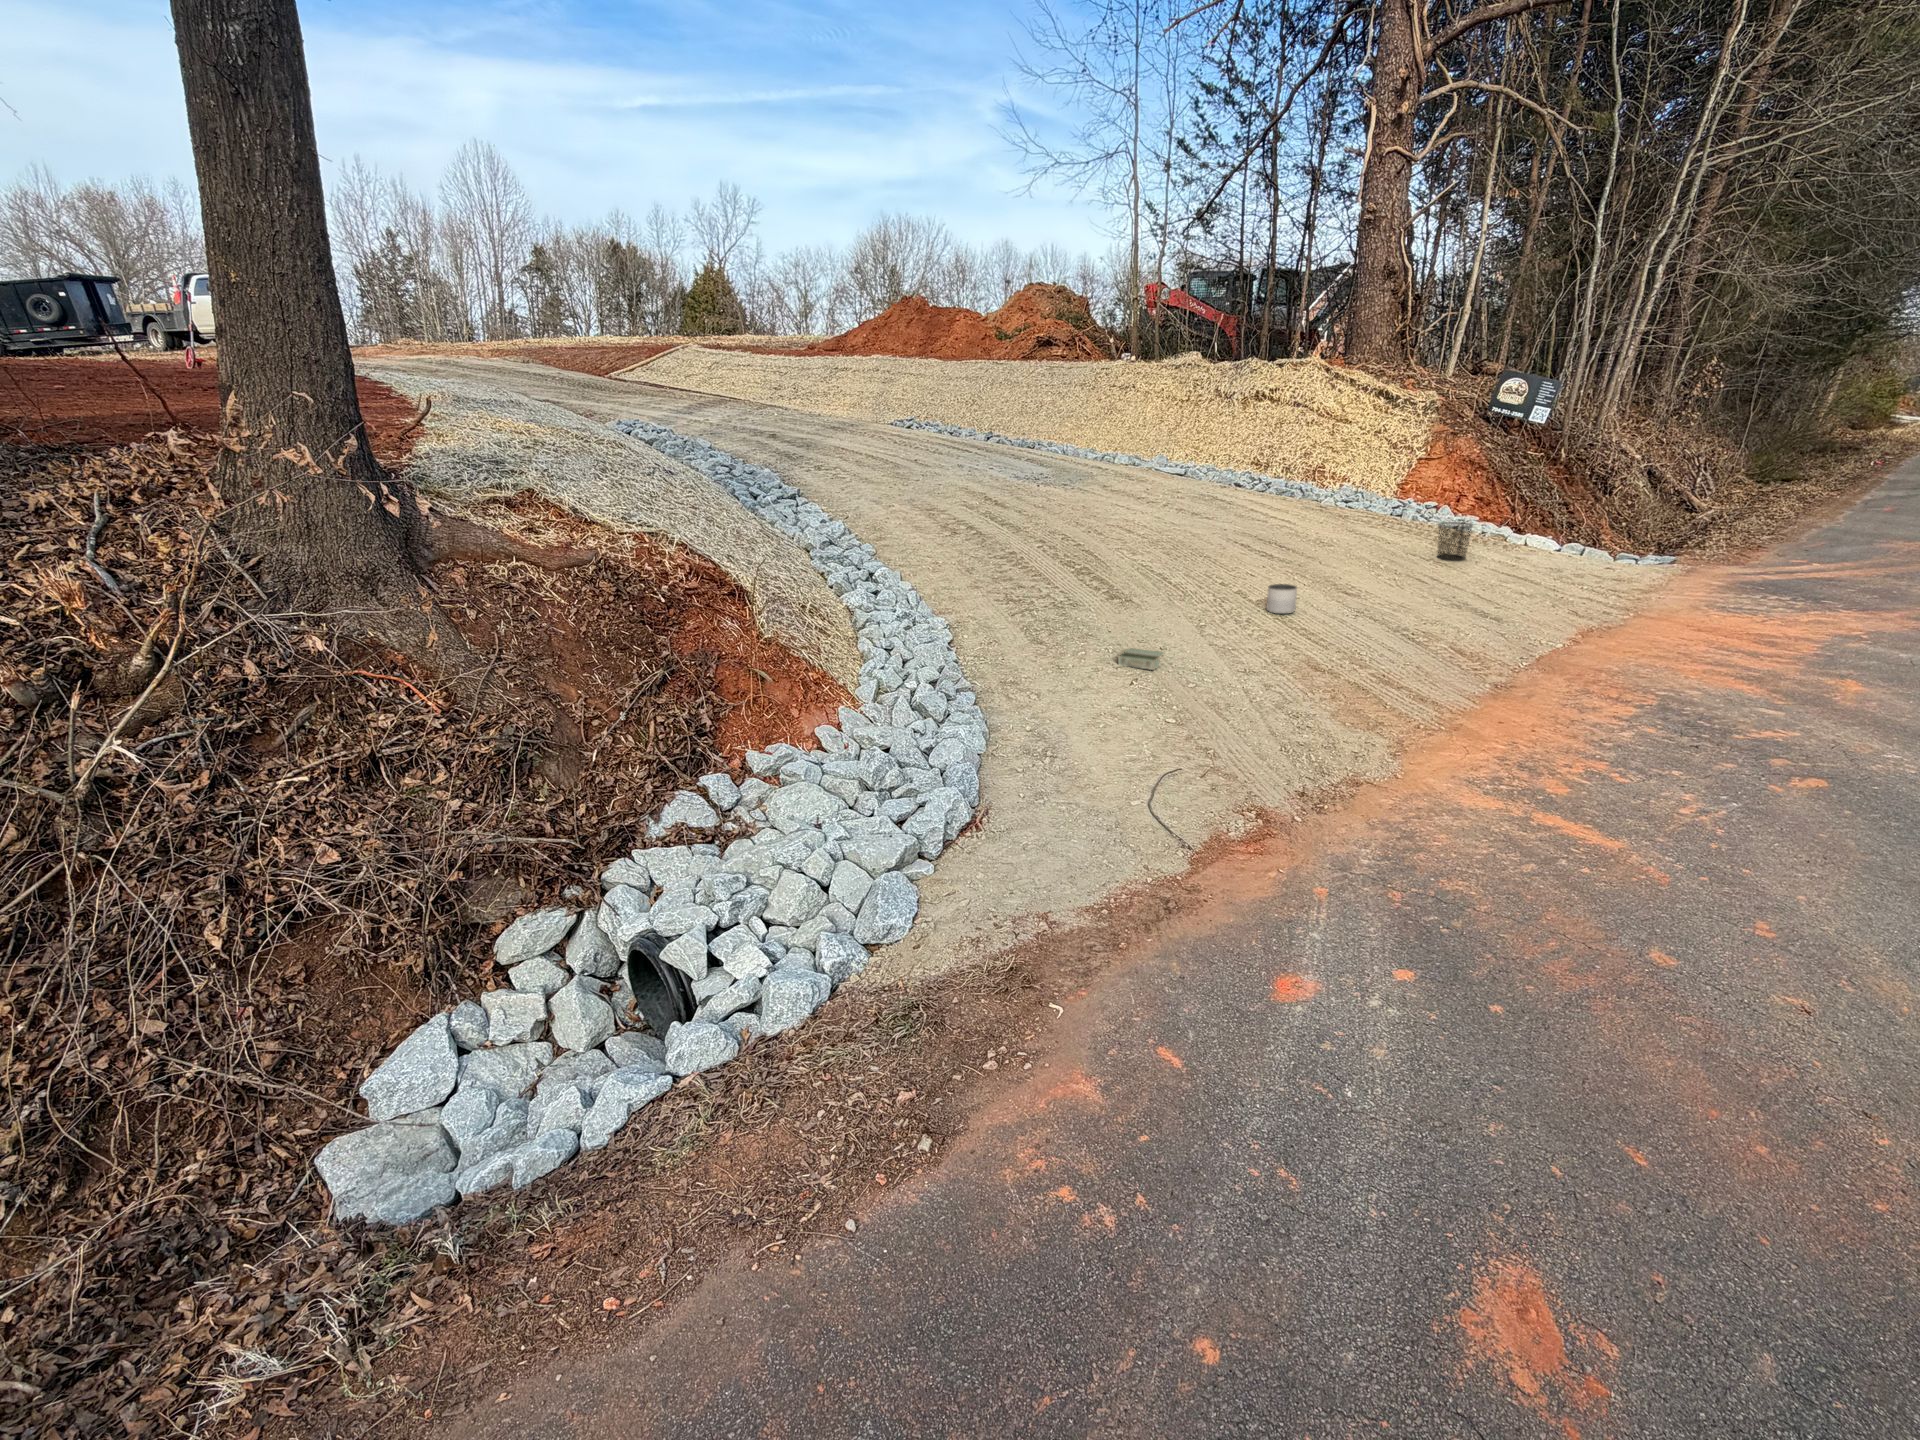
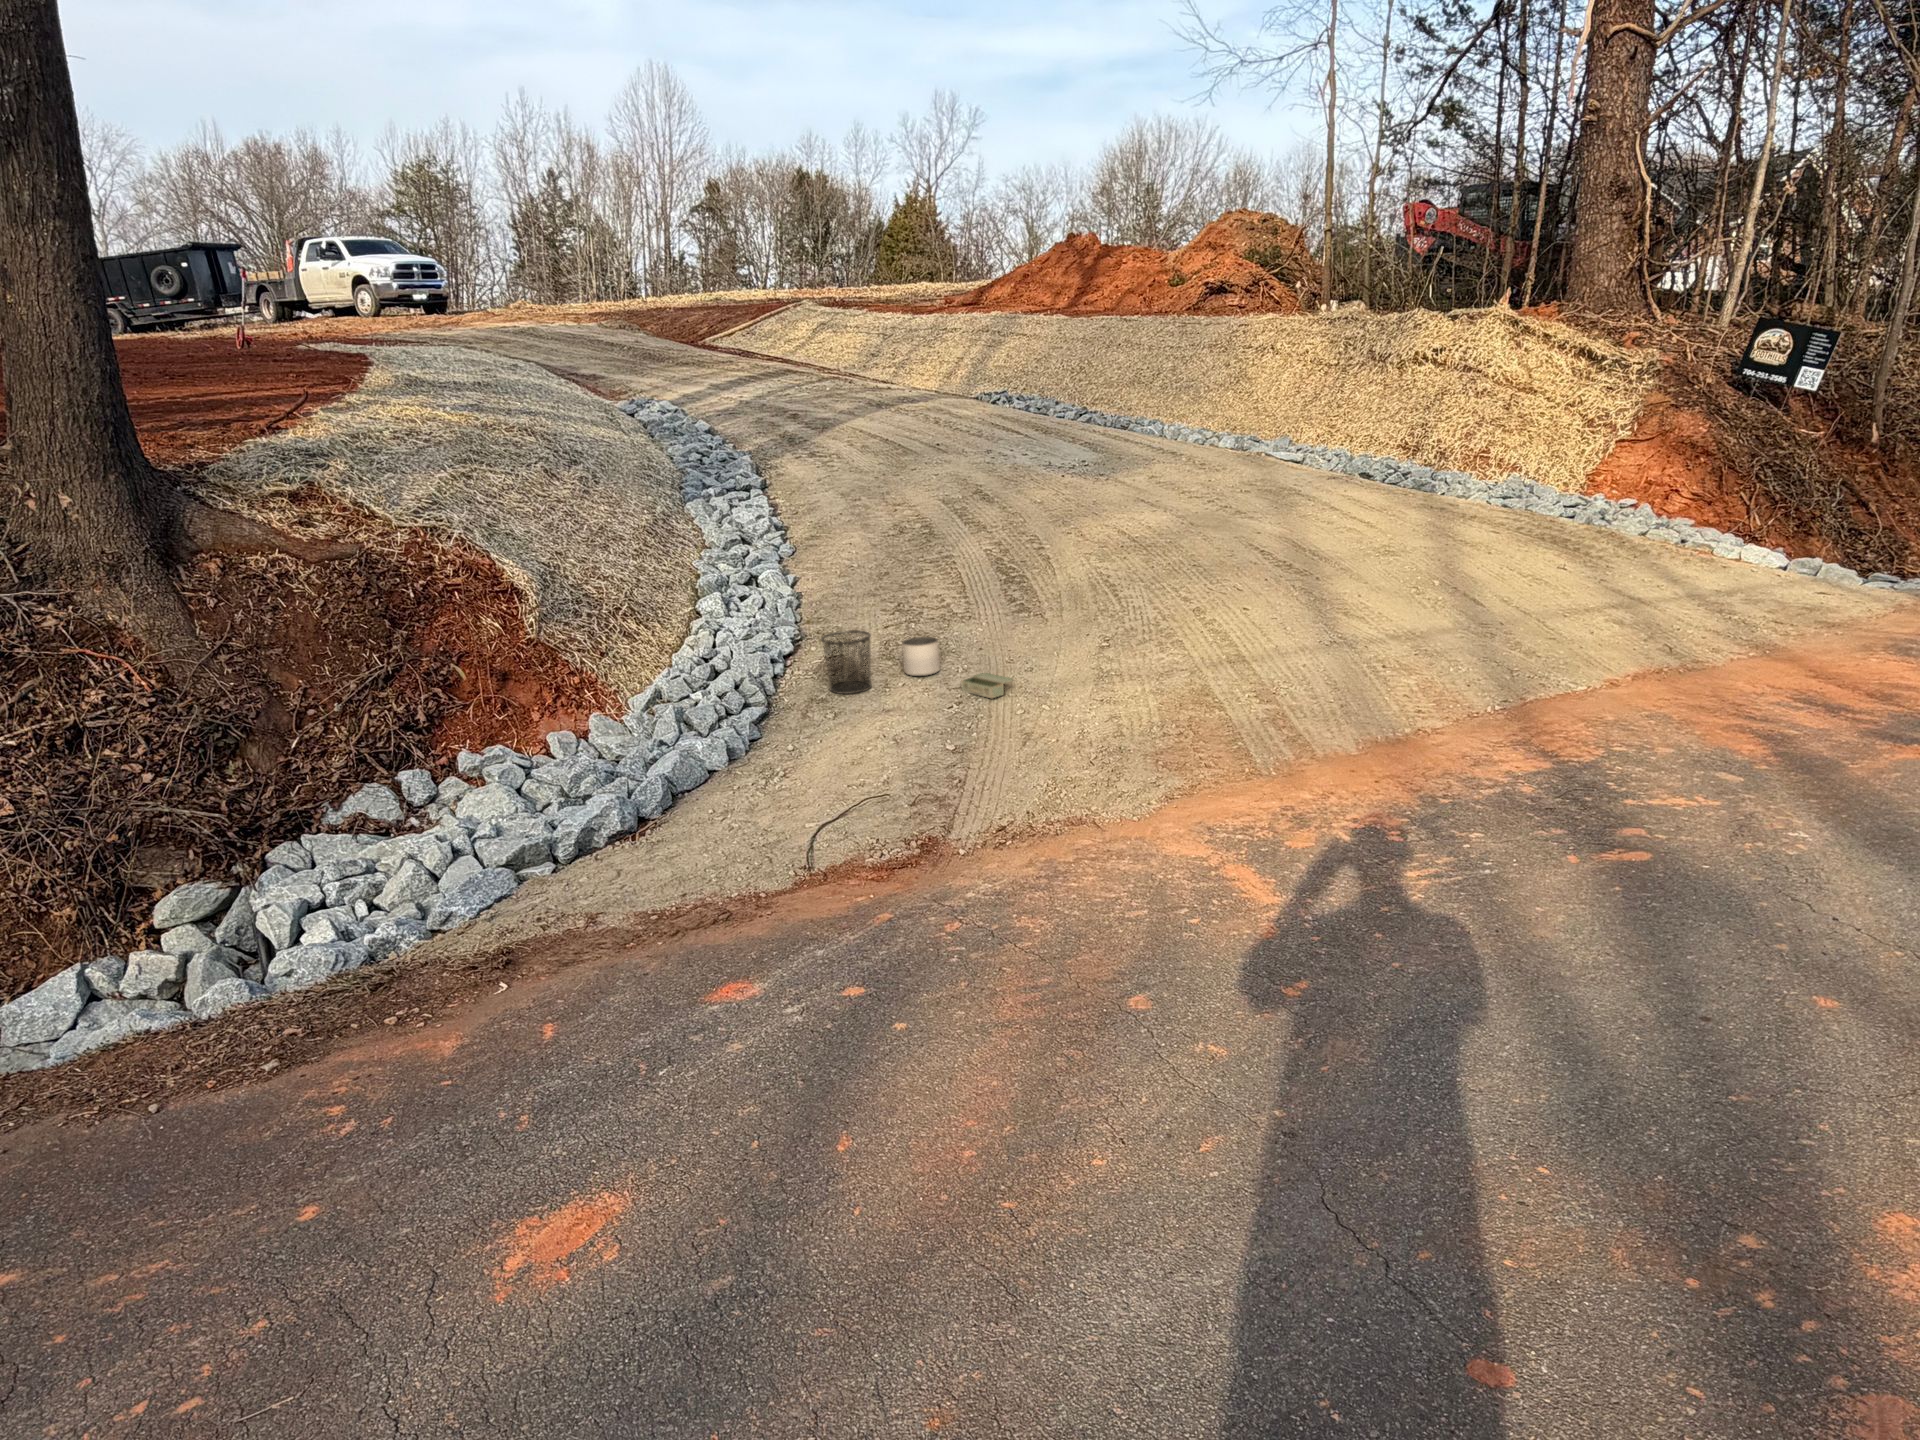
waste bin: present [1438,522,1473,561] -> present [821,630,872,694]
planter: present [1266,584,1297,614] -> present [902,637,940,676]

